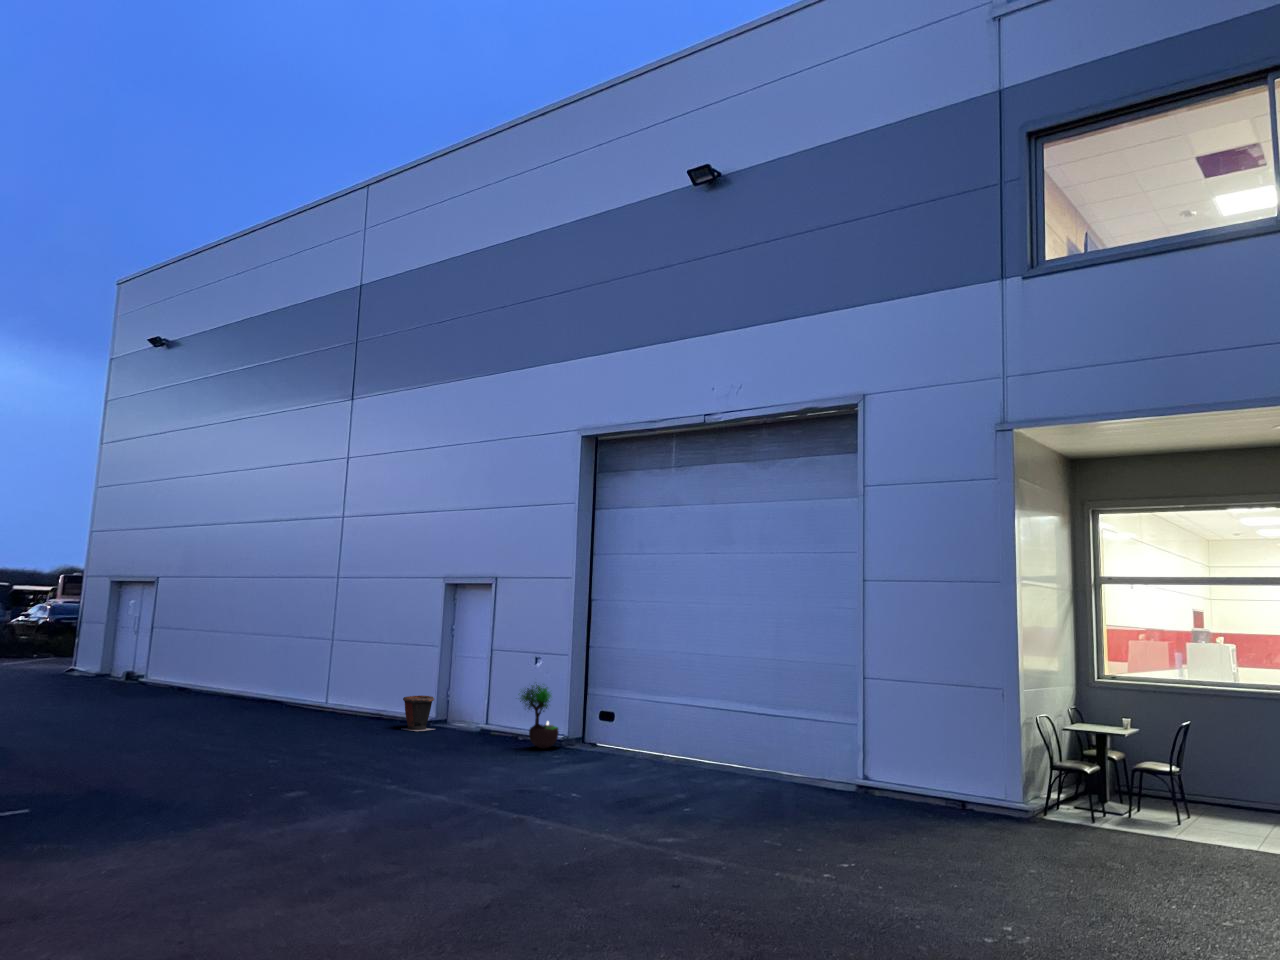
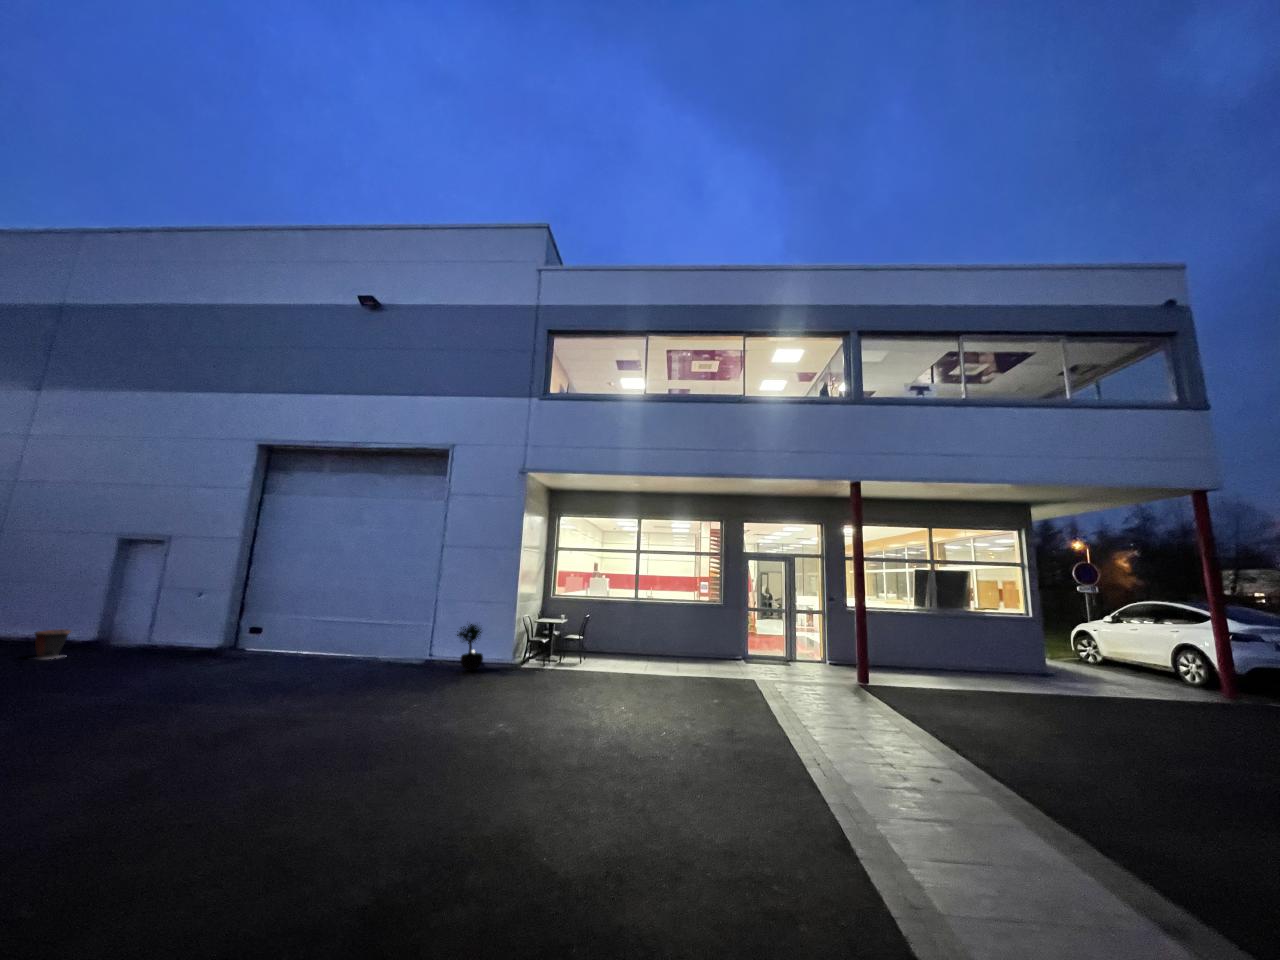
potted tree: present [520,684,559,748] -> present [457,624,483,671]

